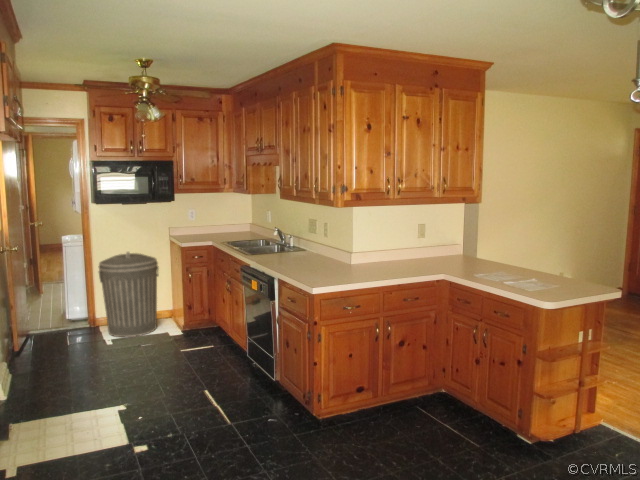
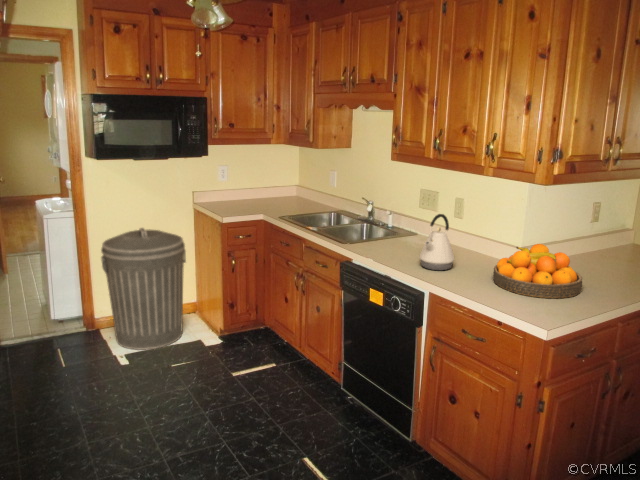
kettle: none [281,230,304,266] -> present [420,214,454,270]
fruit bowl: none [317,246,370,277] -> present [493,244,582,298]

